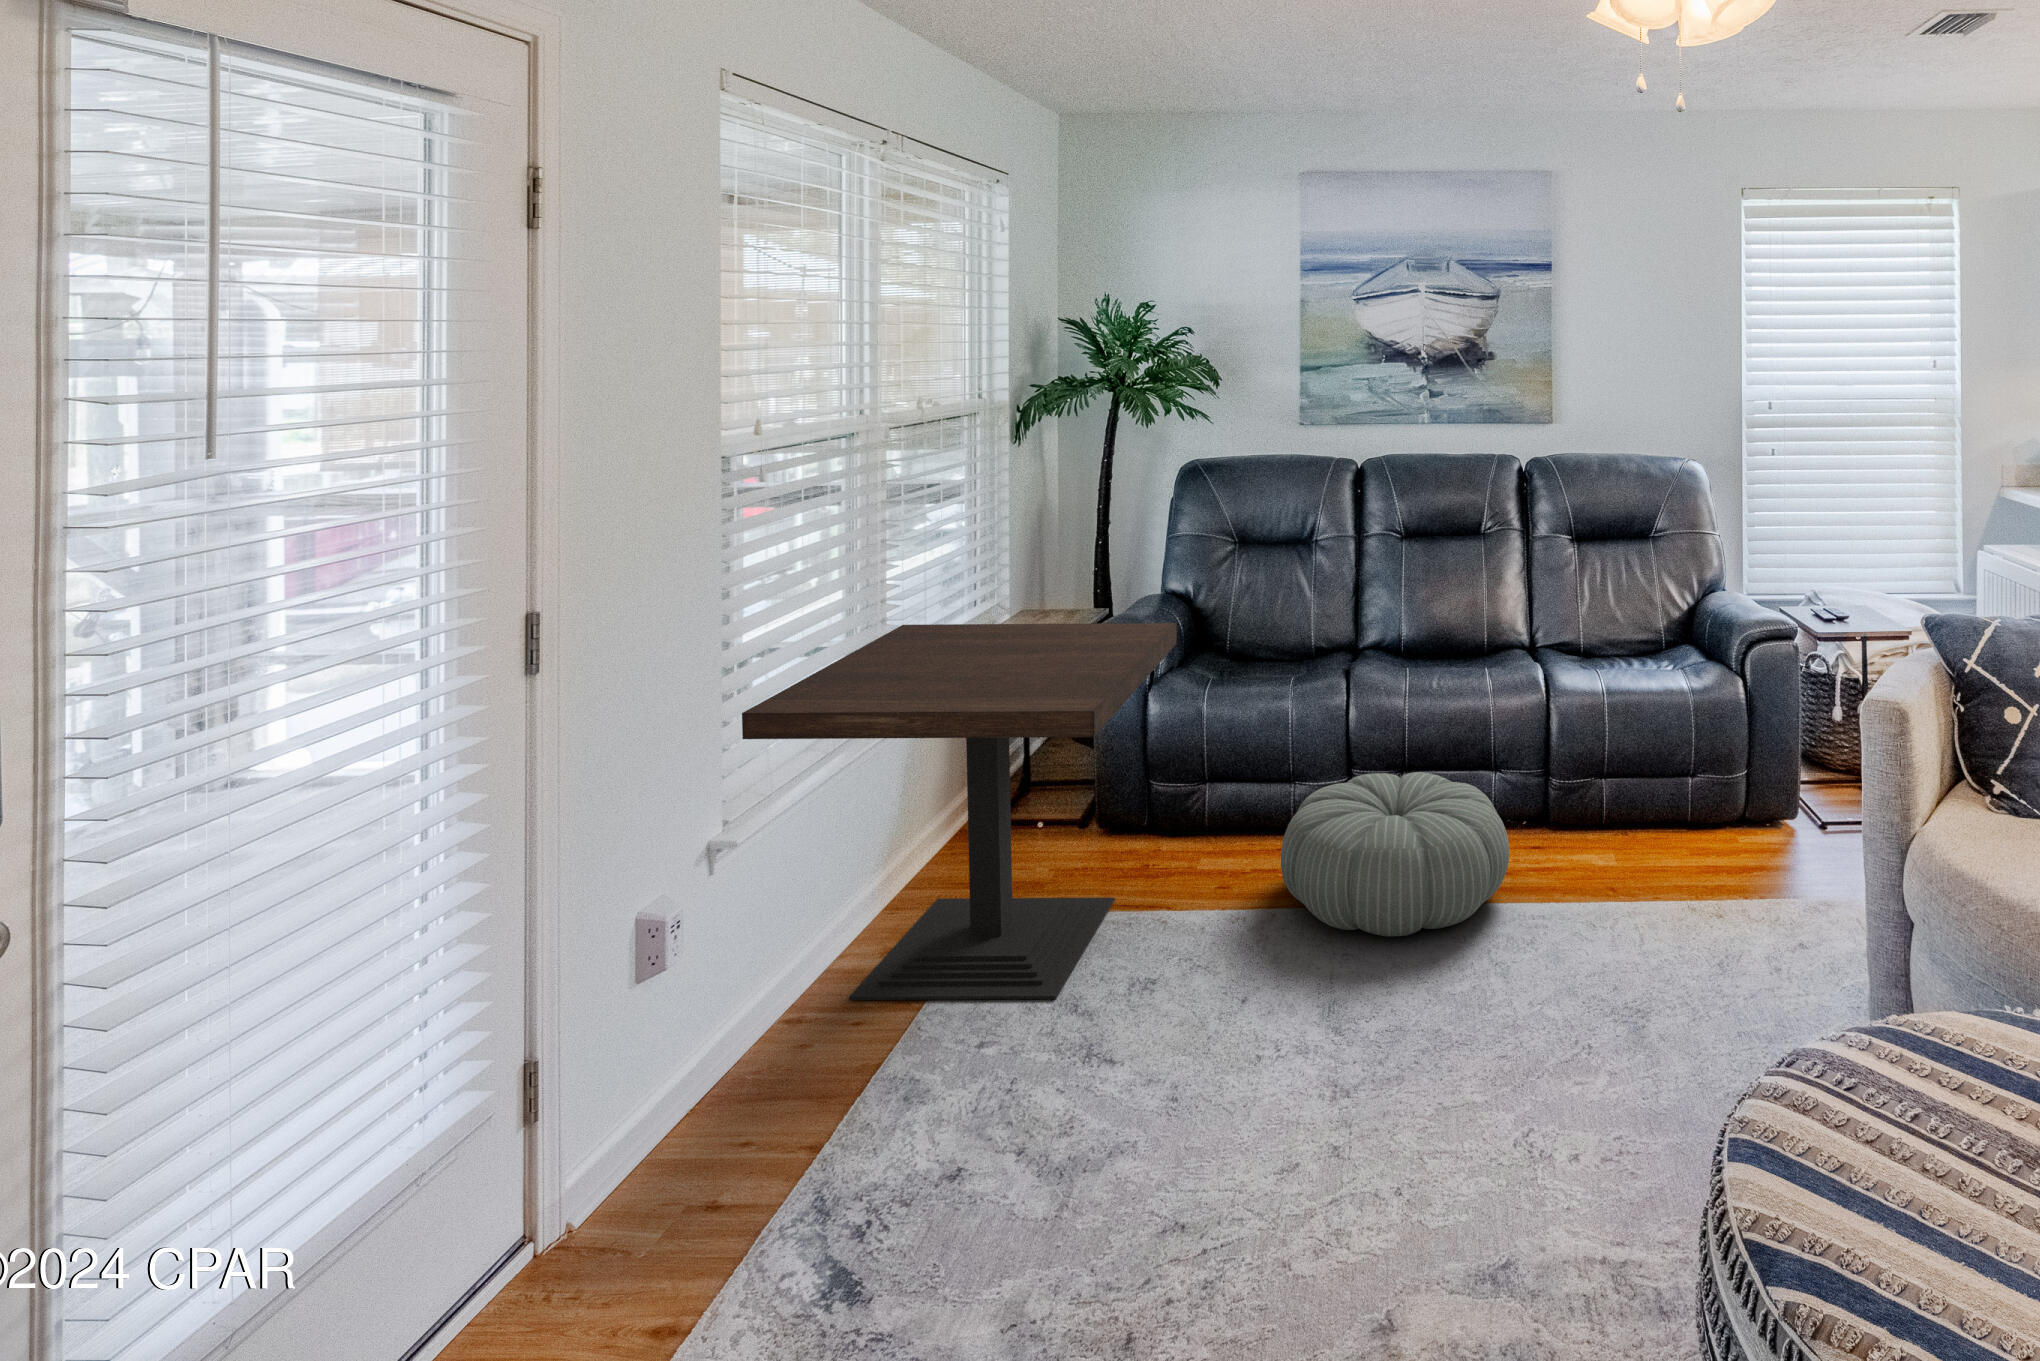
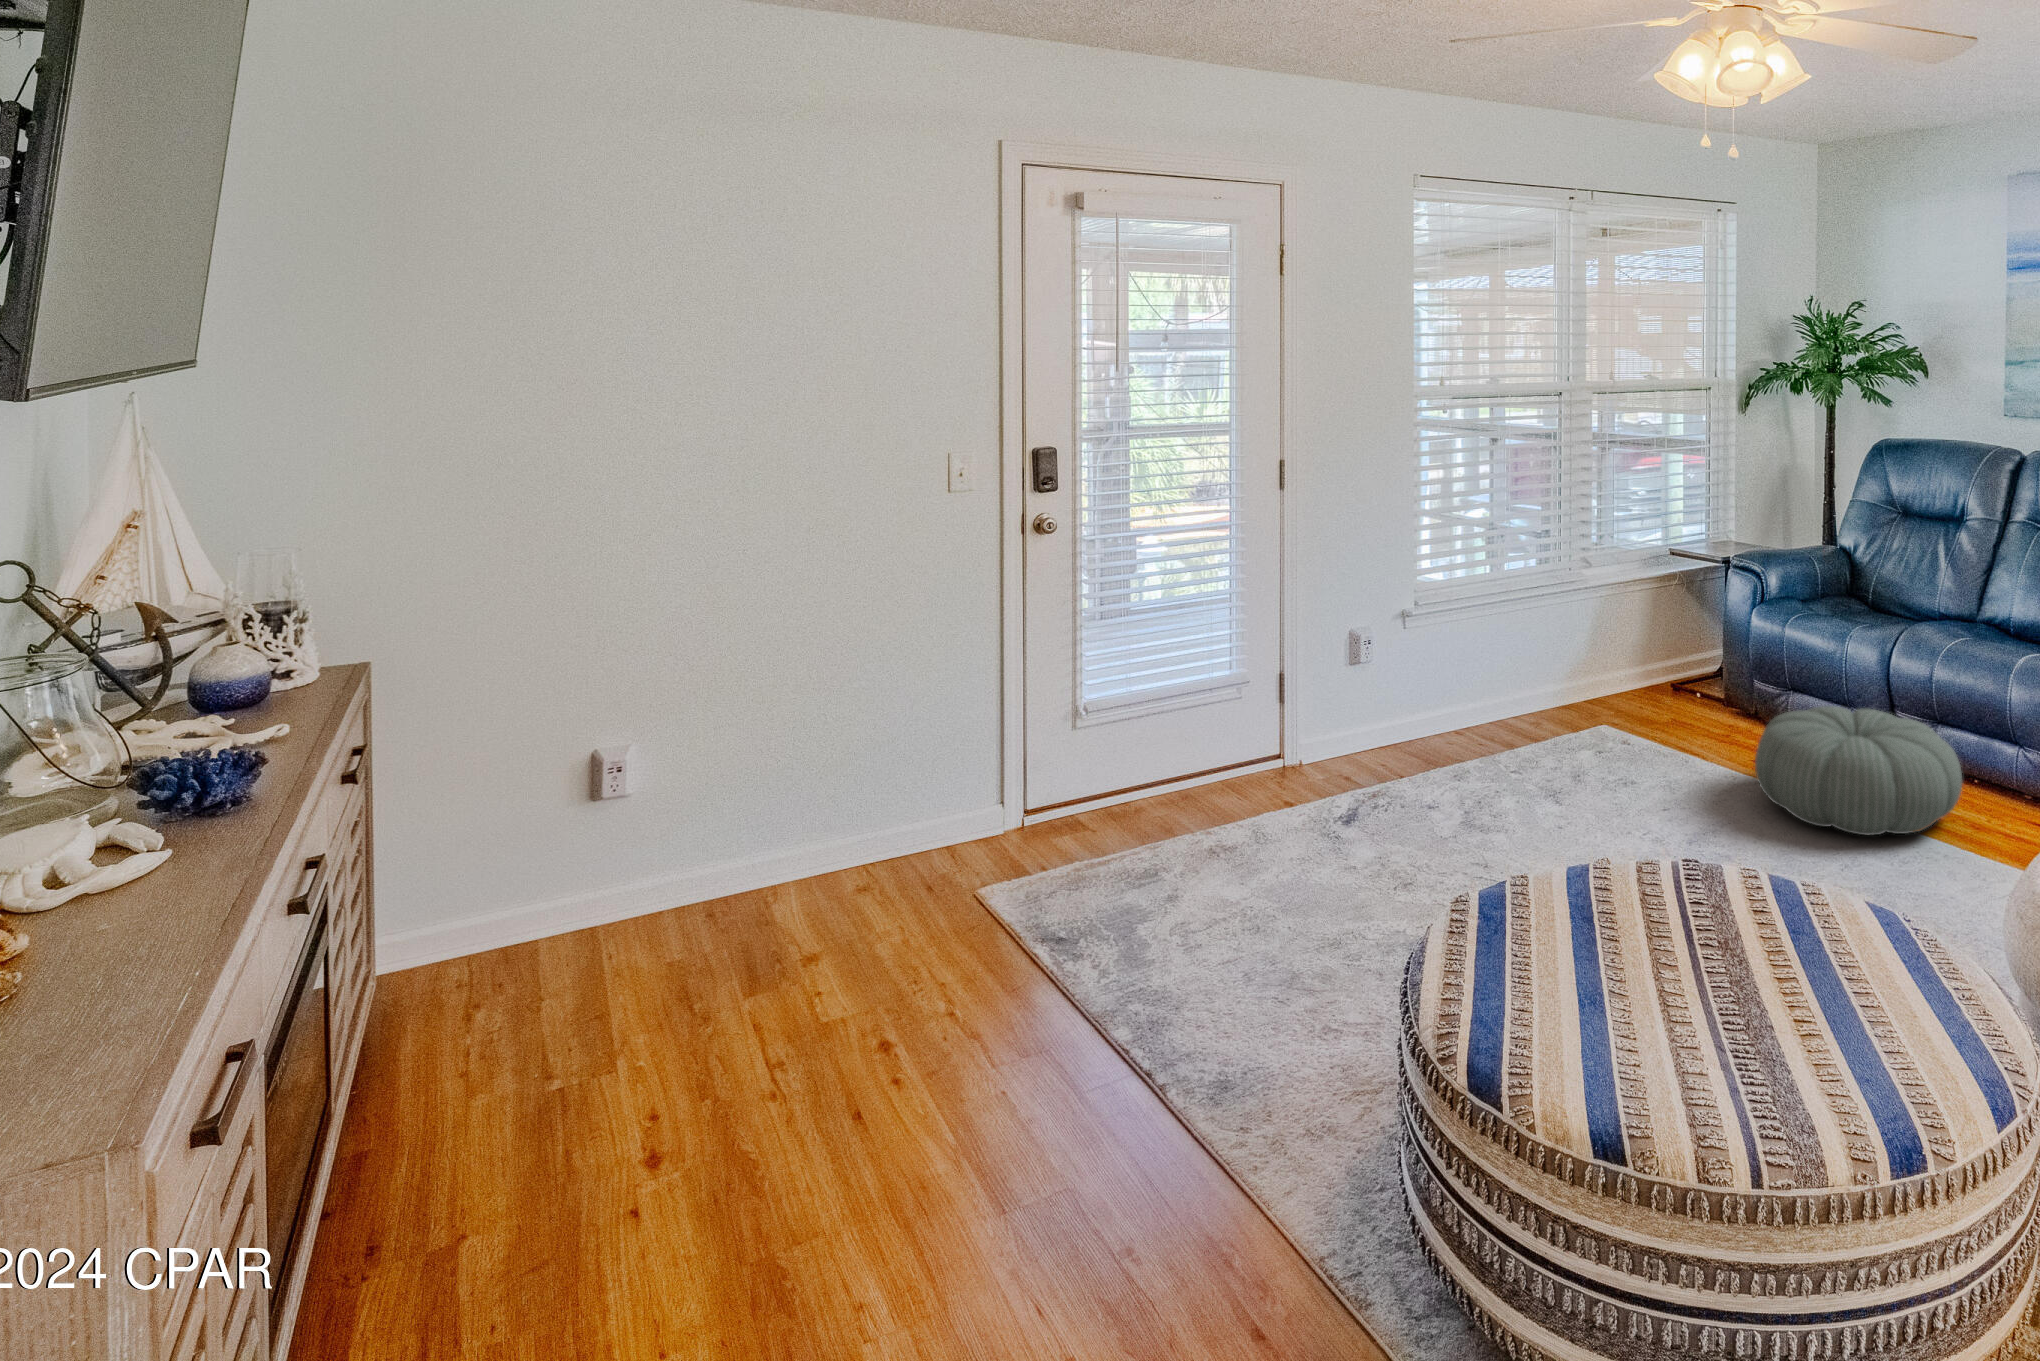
side table: present [742,623,1177,1000] -> none [1437,521,1735,770]

